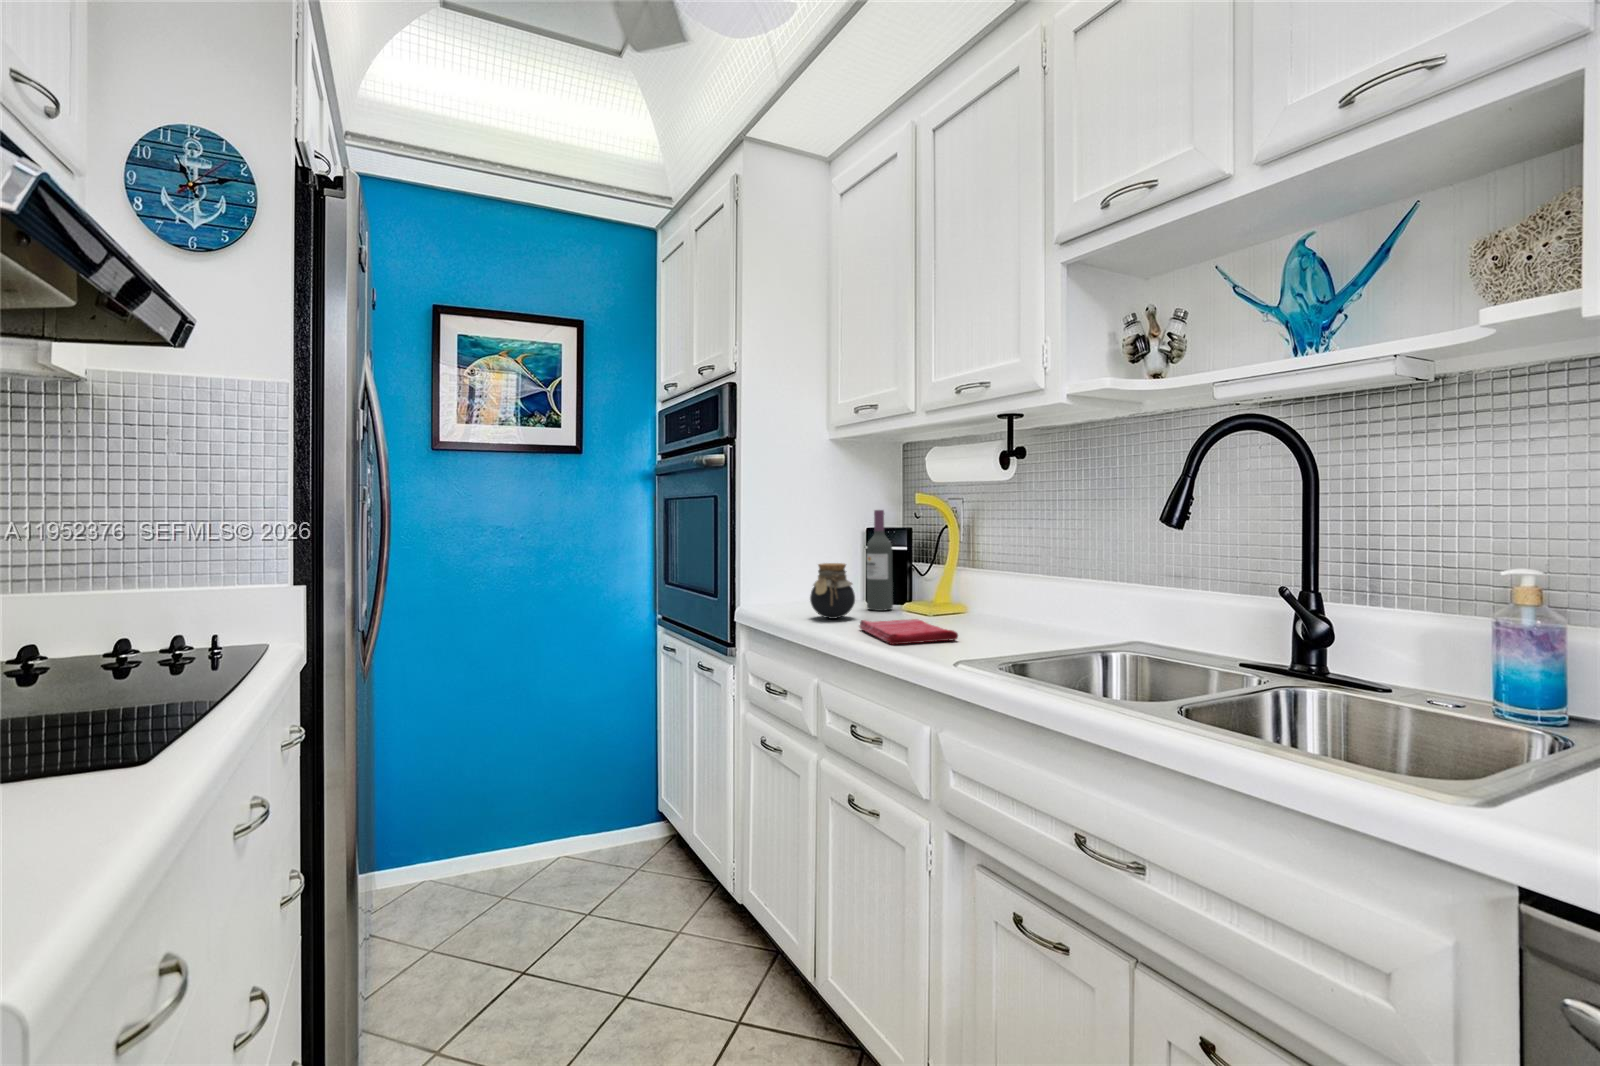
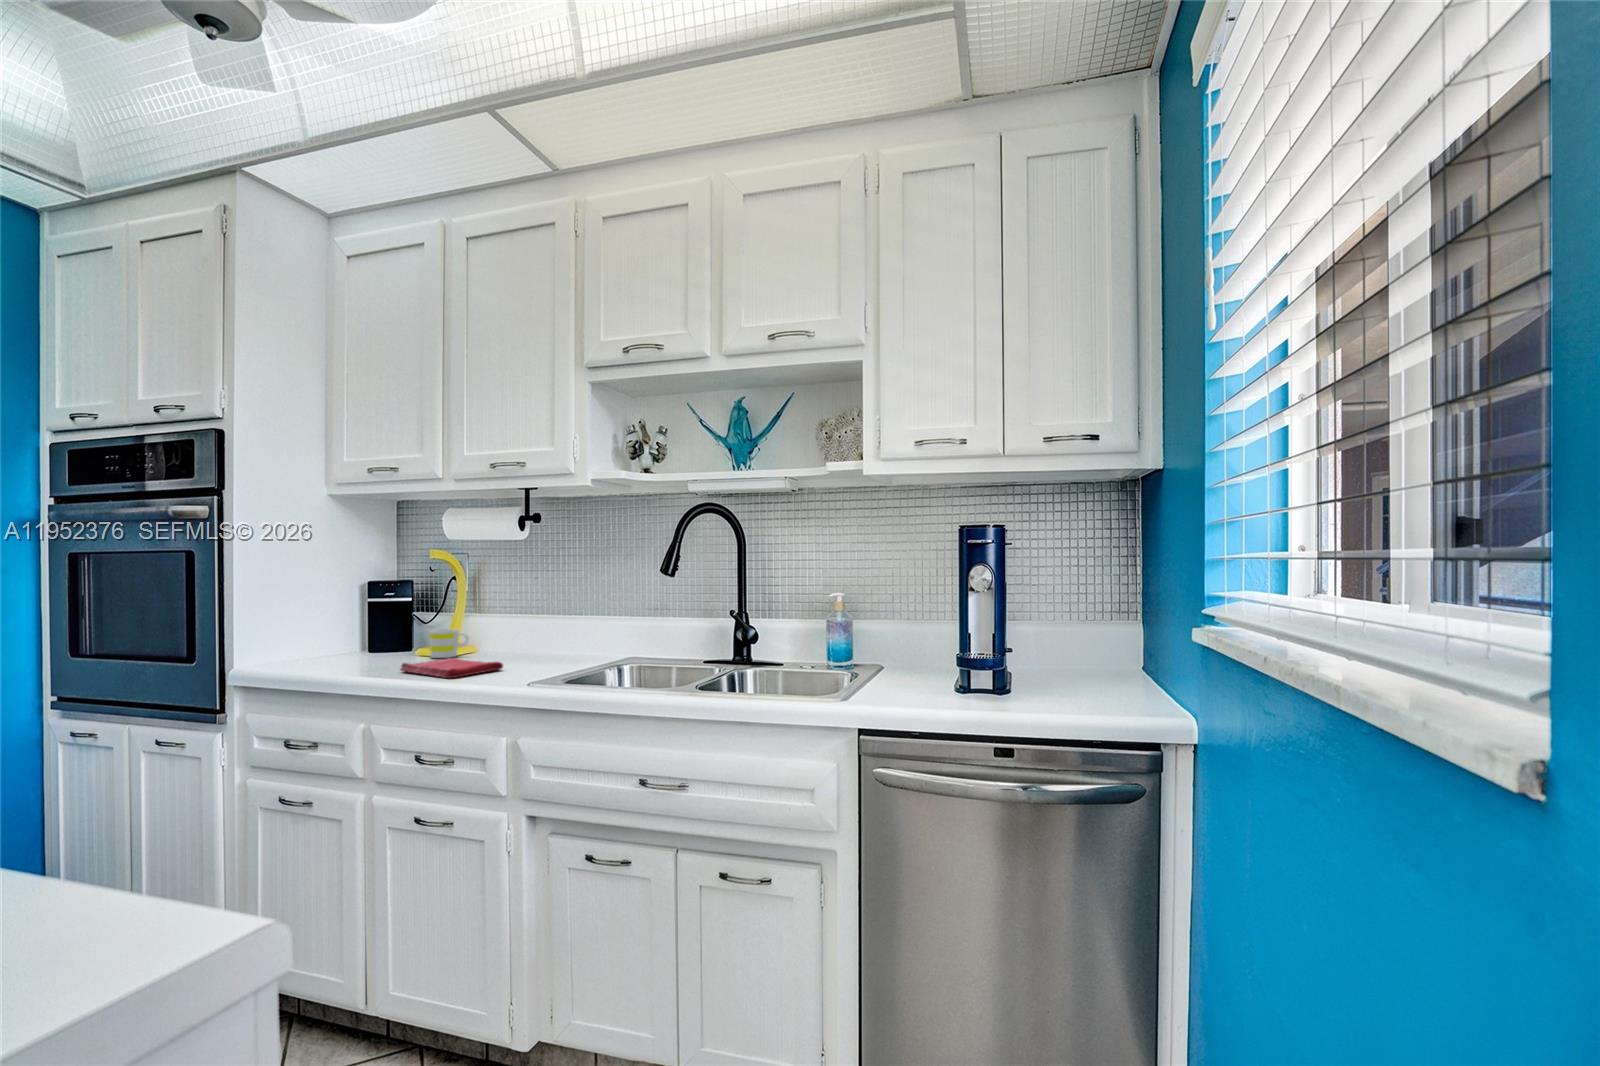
wine bottle: present [867,510,893,611] -> none [378,563,405,657]
jar: present [810,563,855,619] -> none [330,614,380,667]
mug: none [908,584,948,618] -> present [429,629,469,658]

